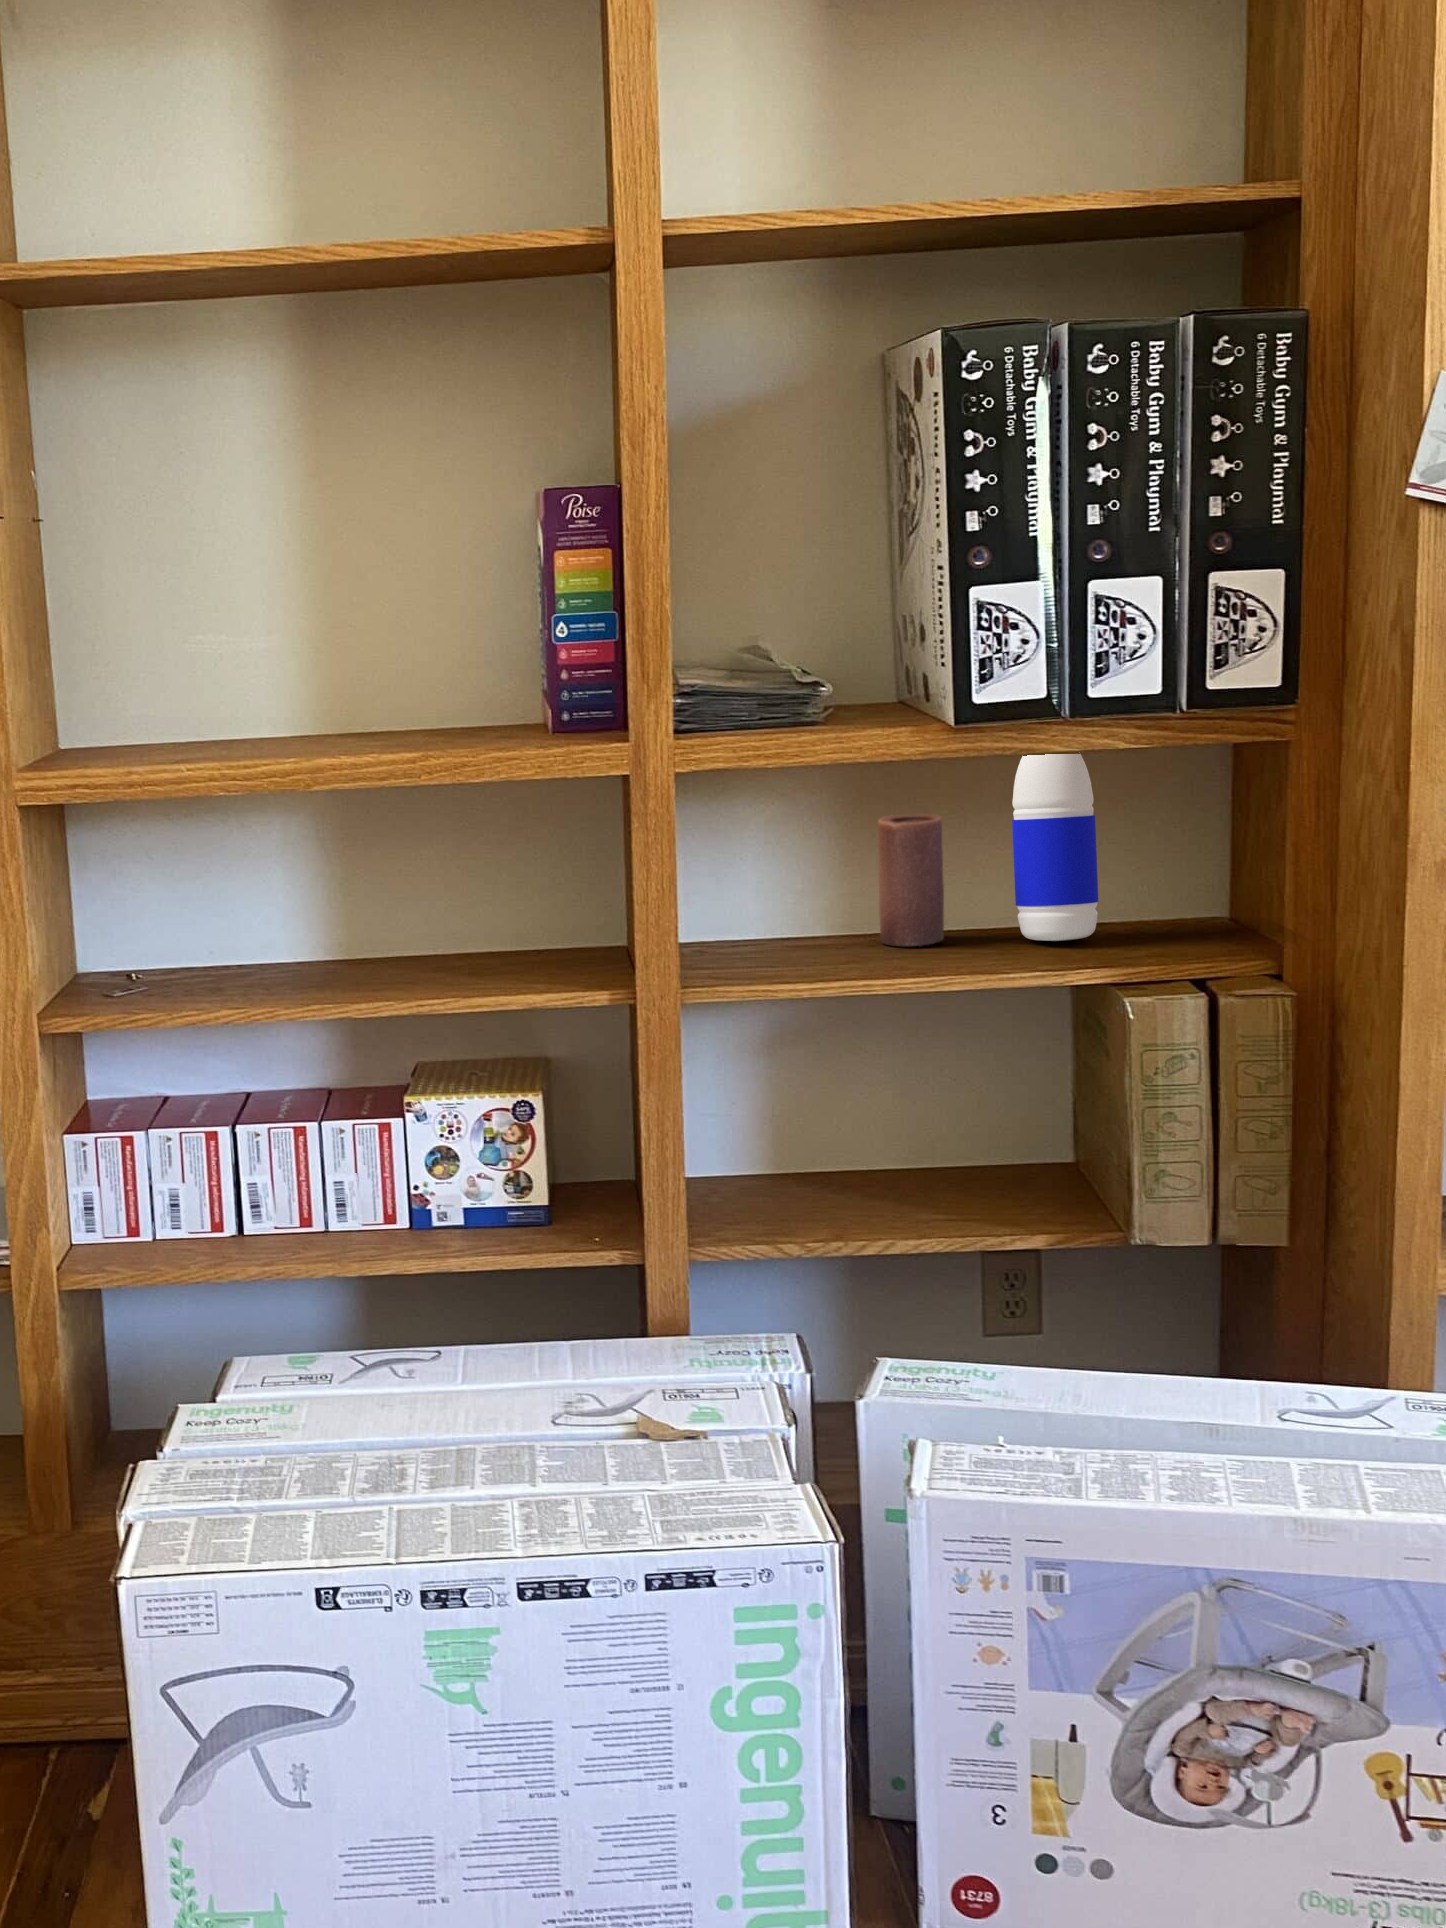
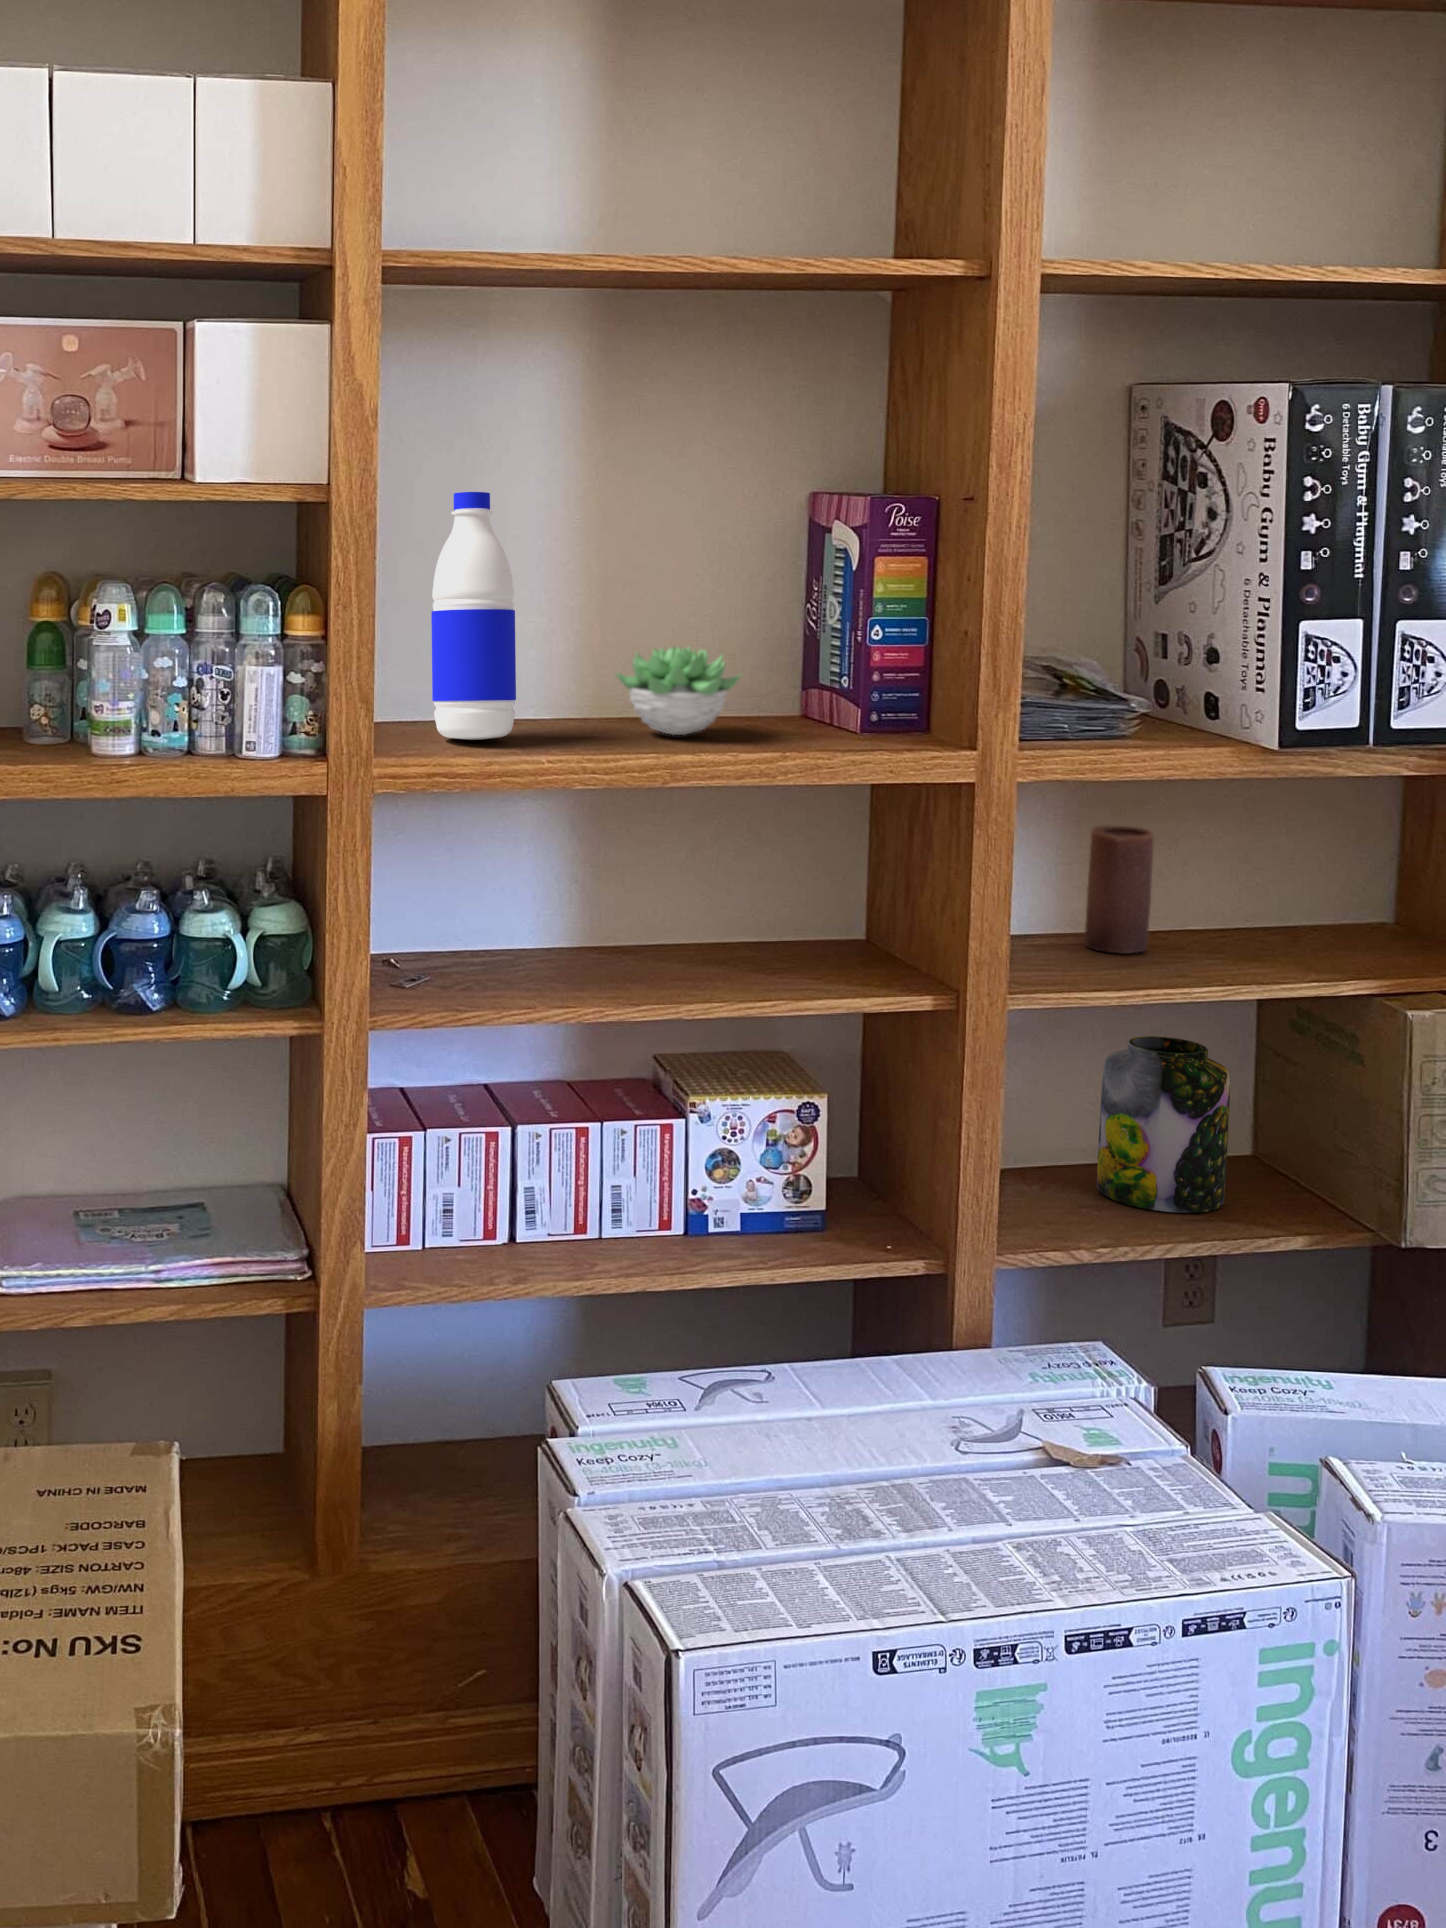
succulent plant: none [323,647,449,736] -> present [616,647,741,735]
water bottle: present [1012,754,1098,941] -> present [431,492,516,740]
jar: none [893,1033,1020,1211] -> present [1097,1036,1230,1213]

